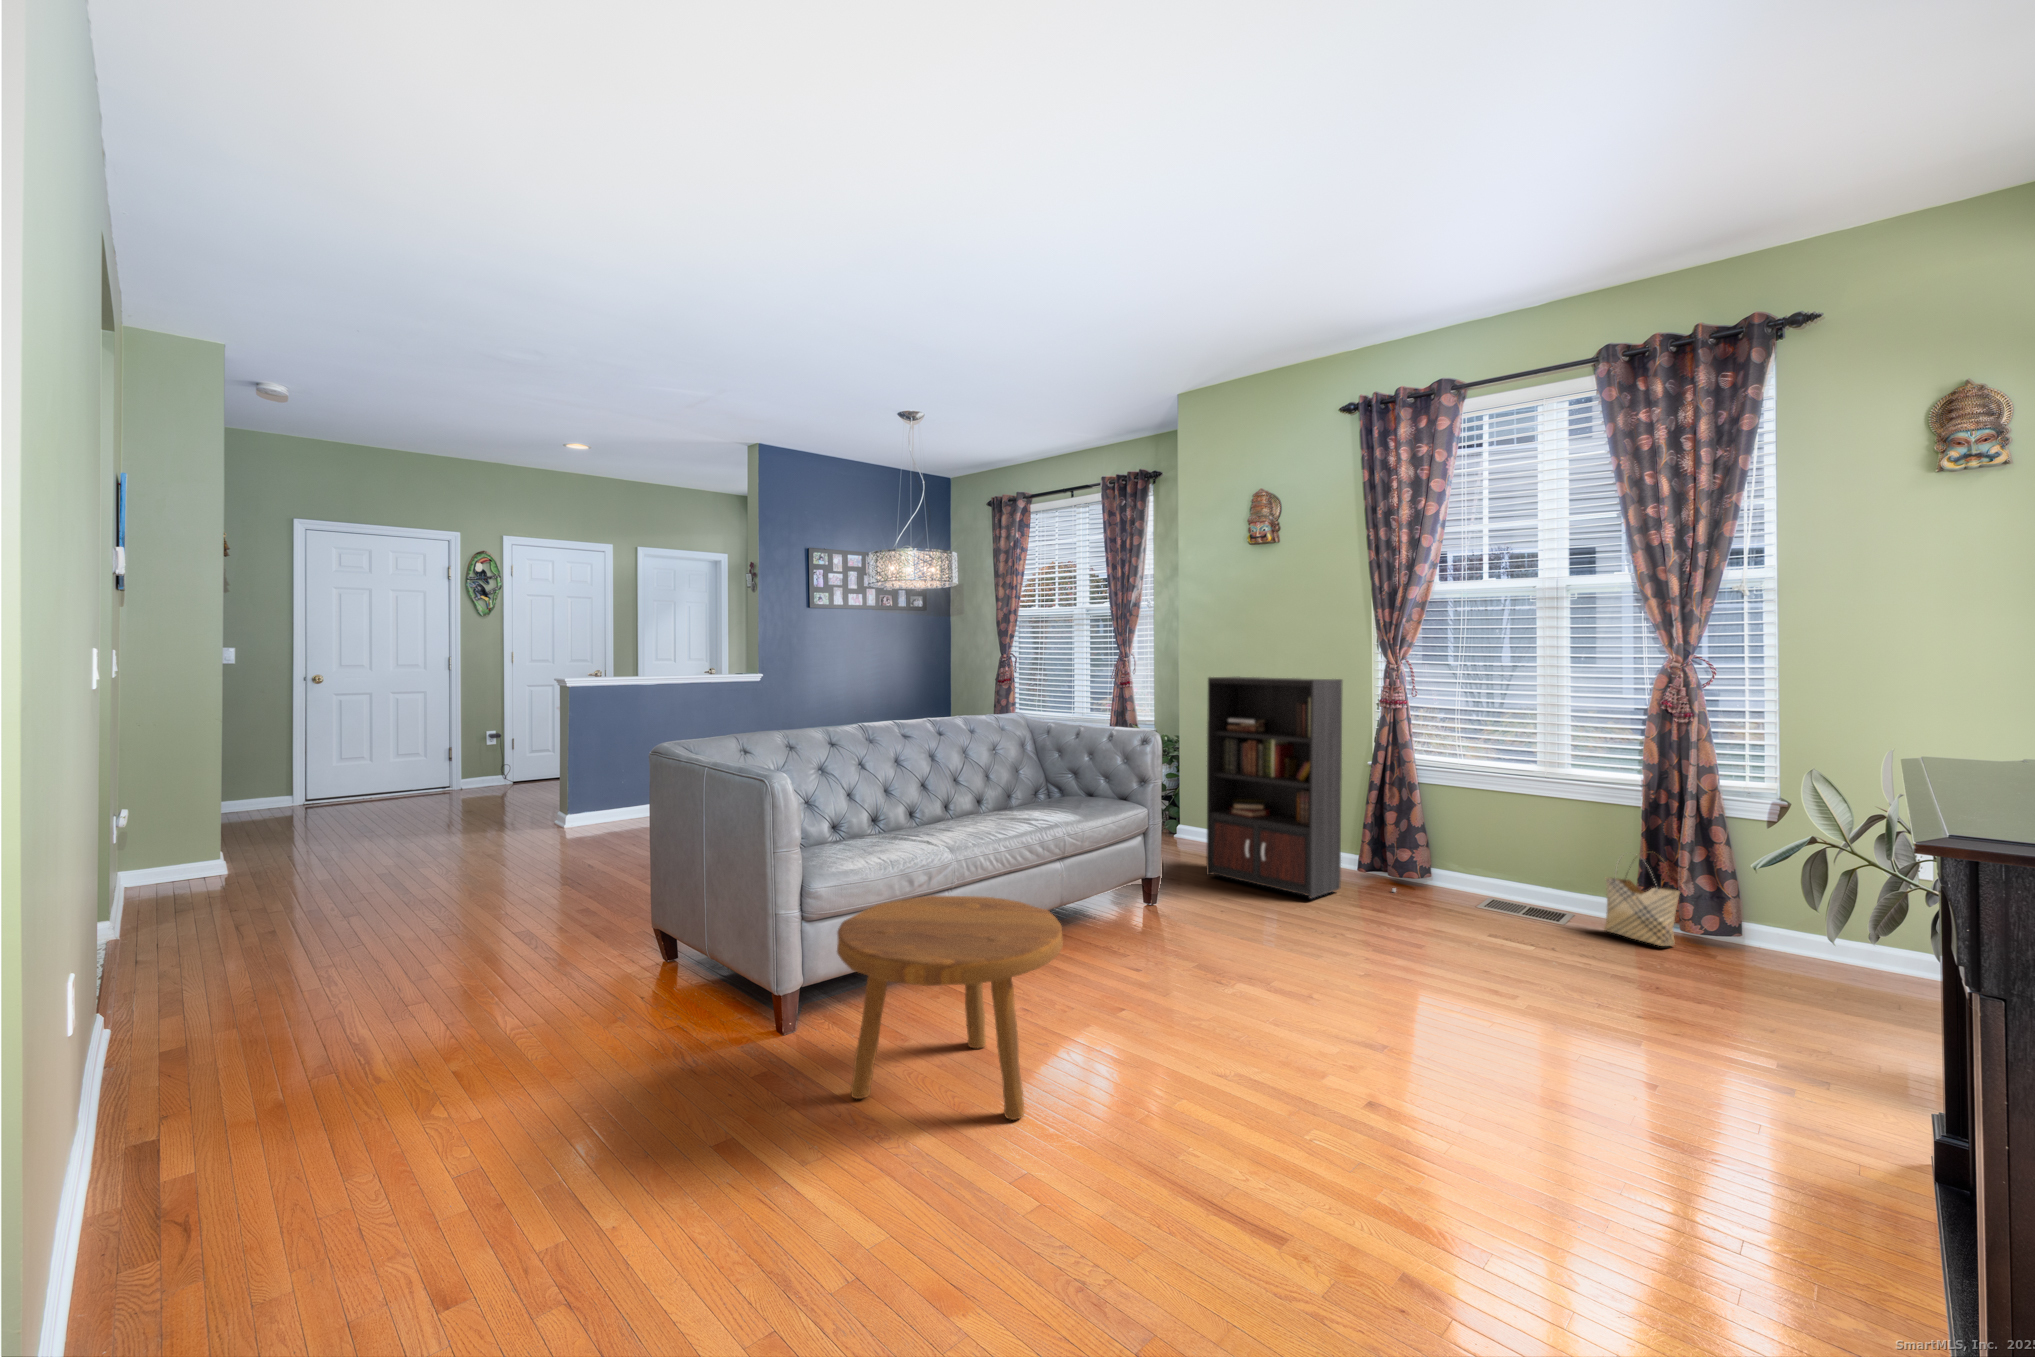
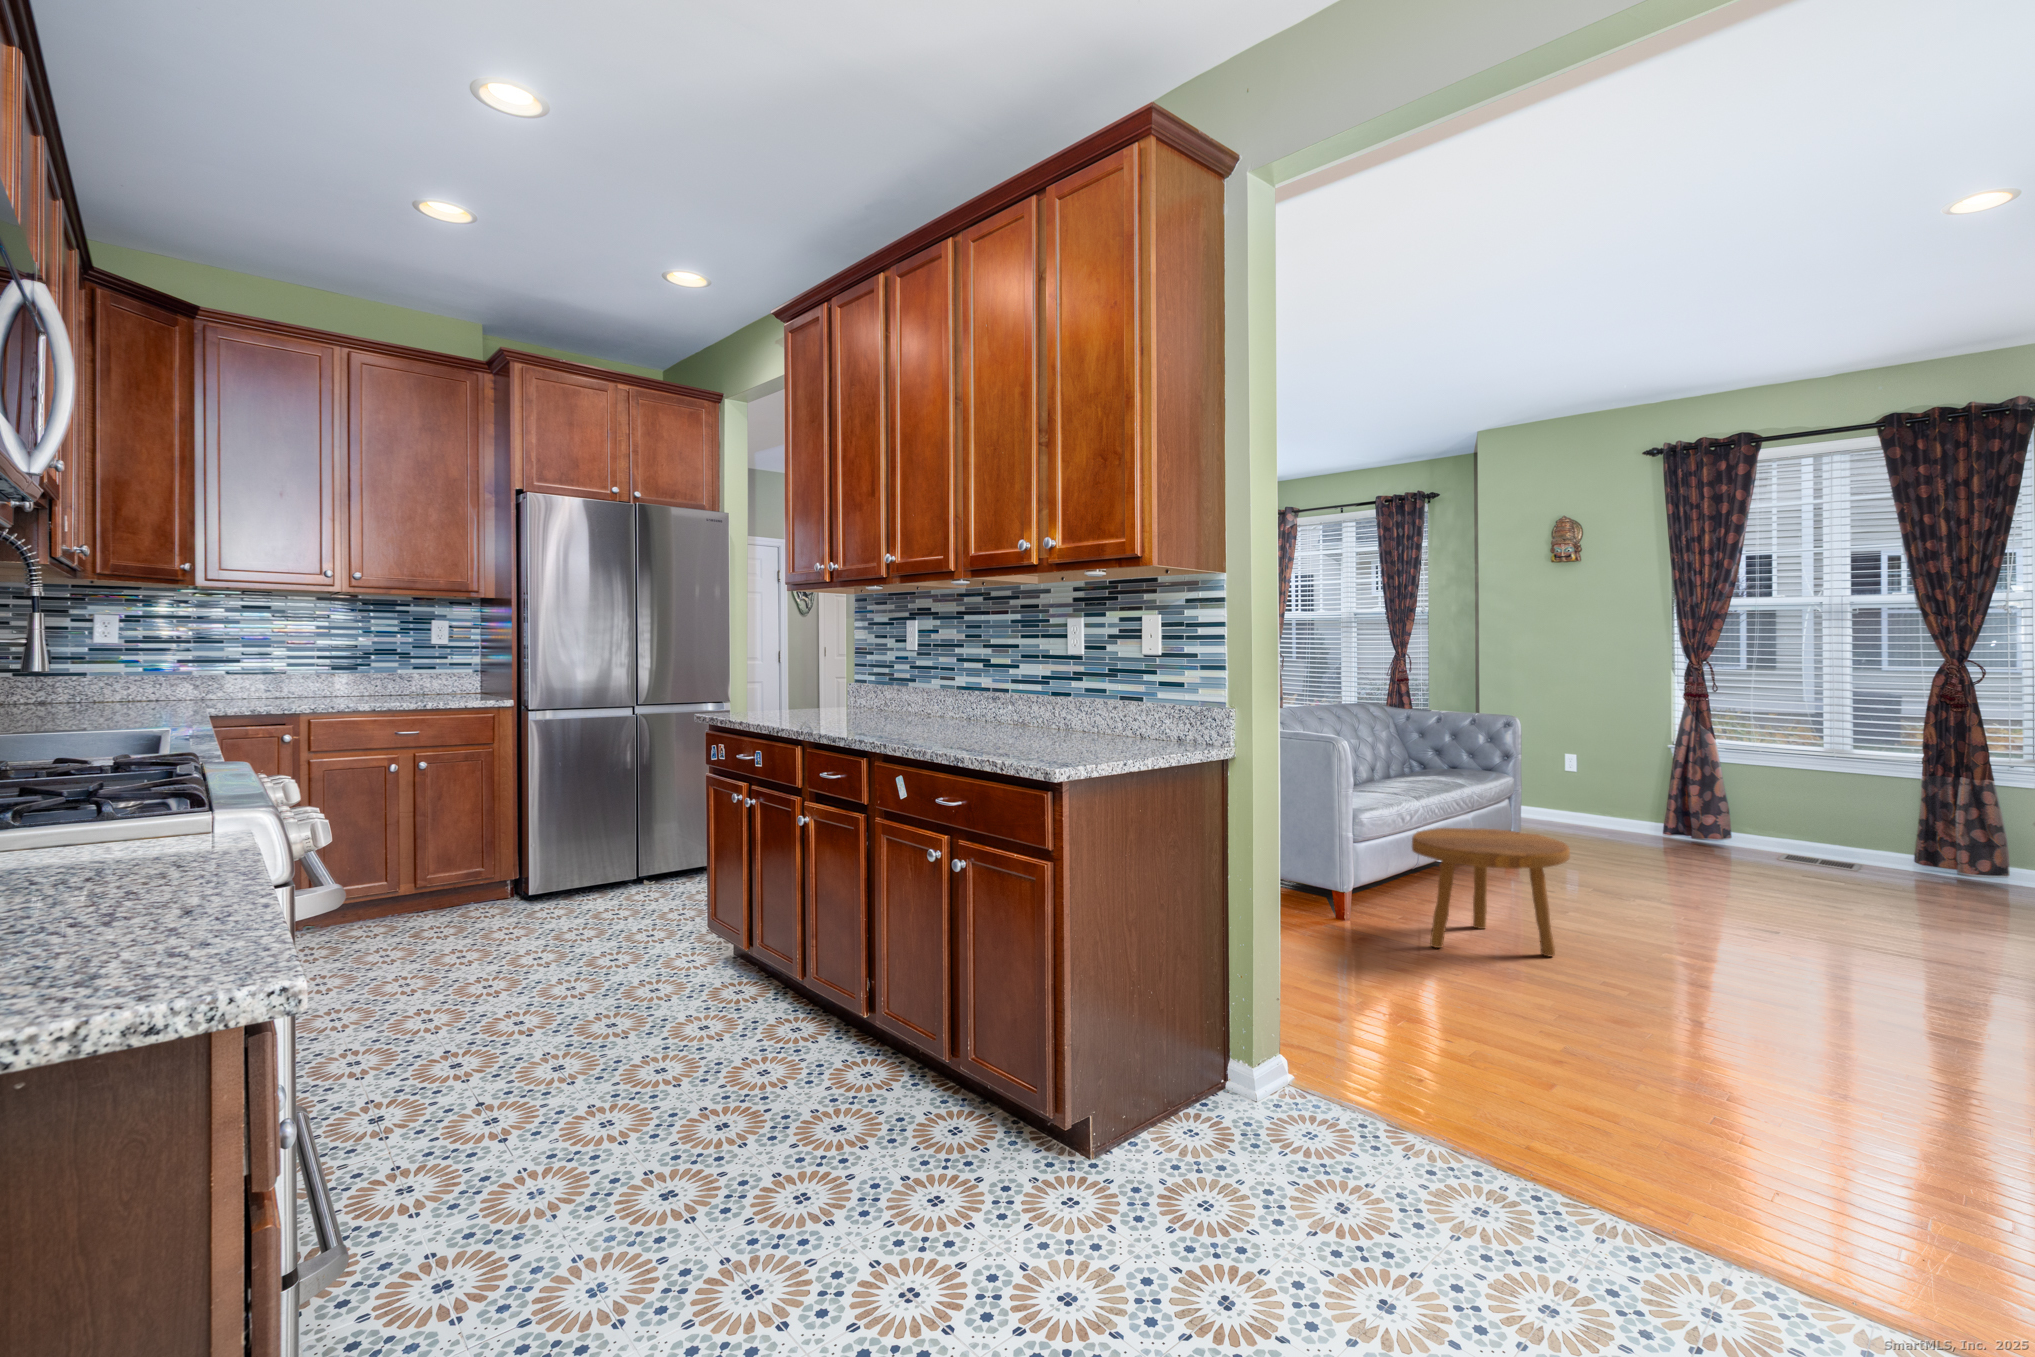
bookcase: present [1206,677,1396,899] -> none [1534,676,1703,854]
woven basket: present [1604,851,1680,946] -> none [1891,811,1956,882]

